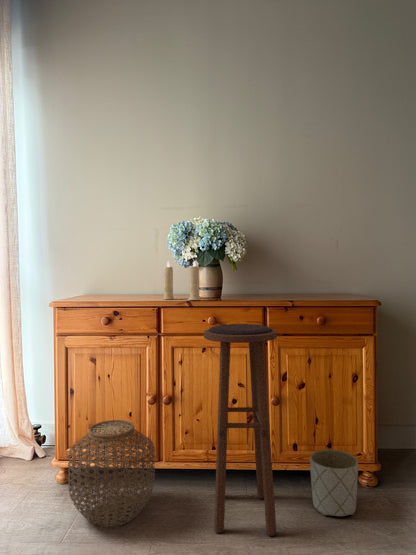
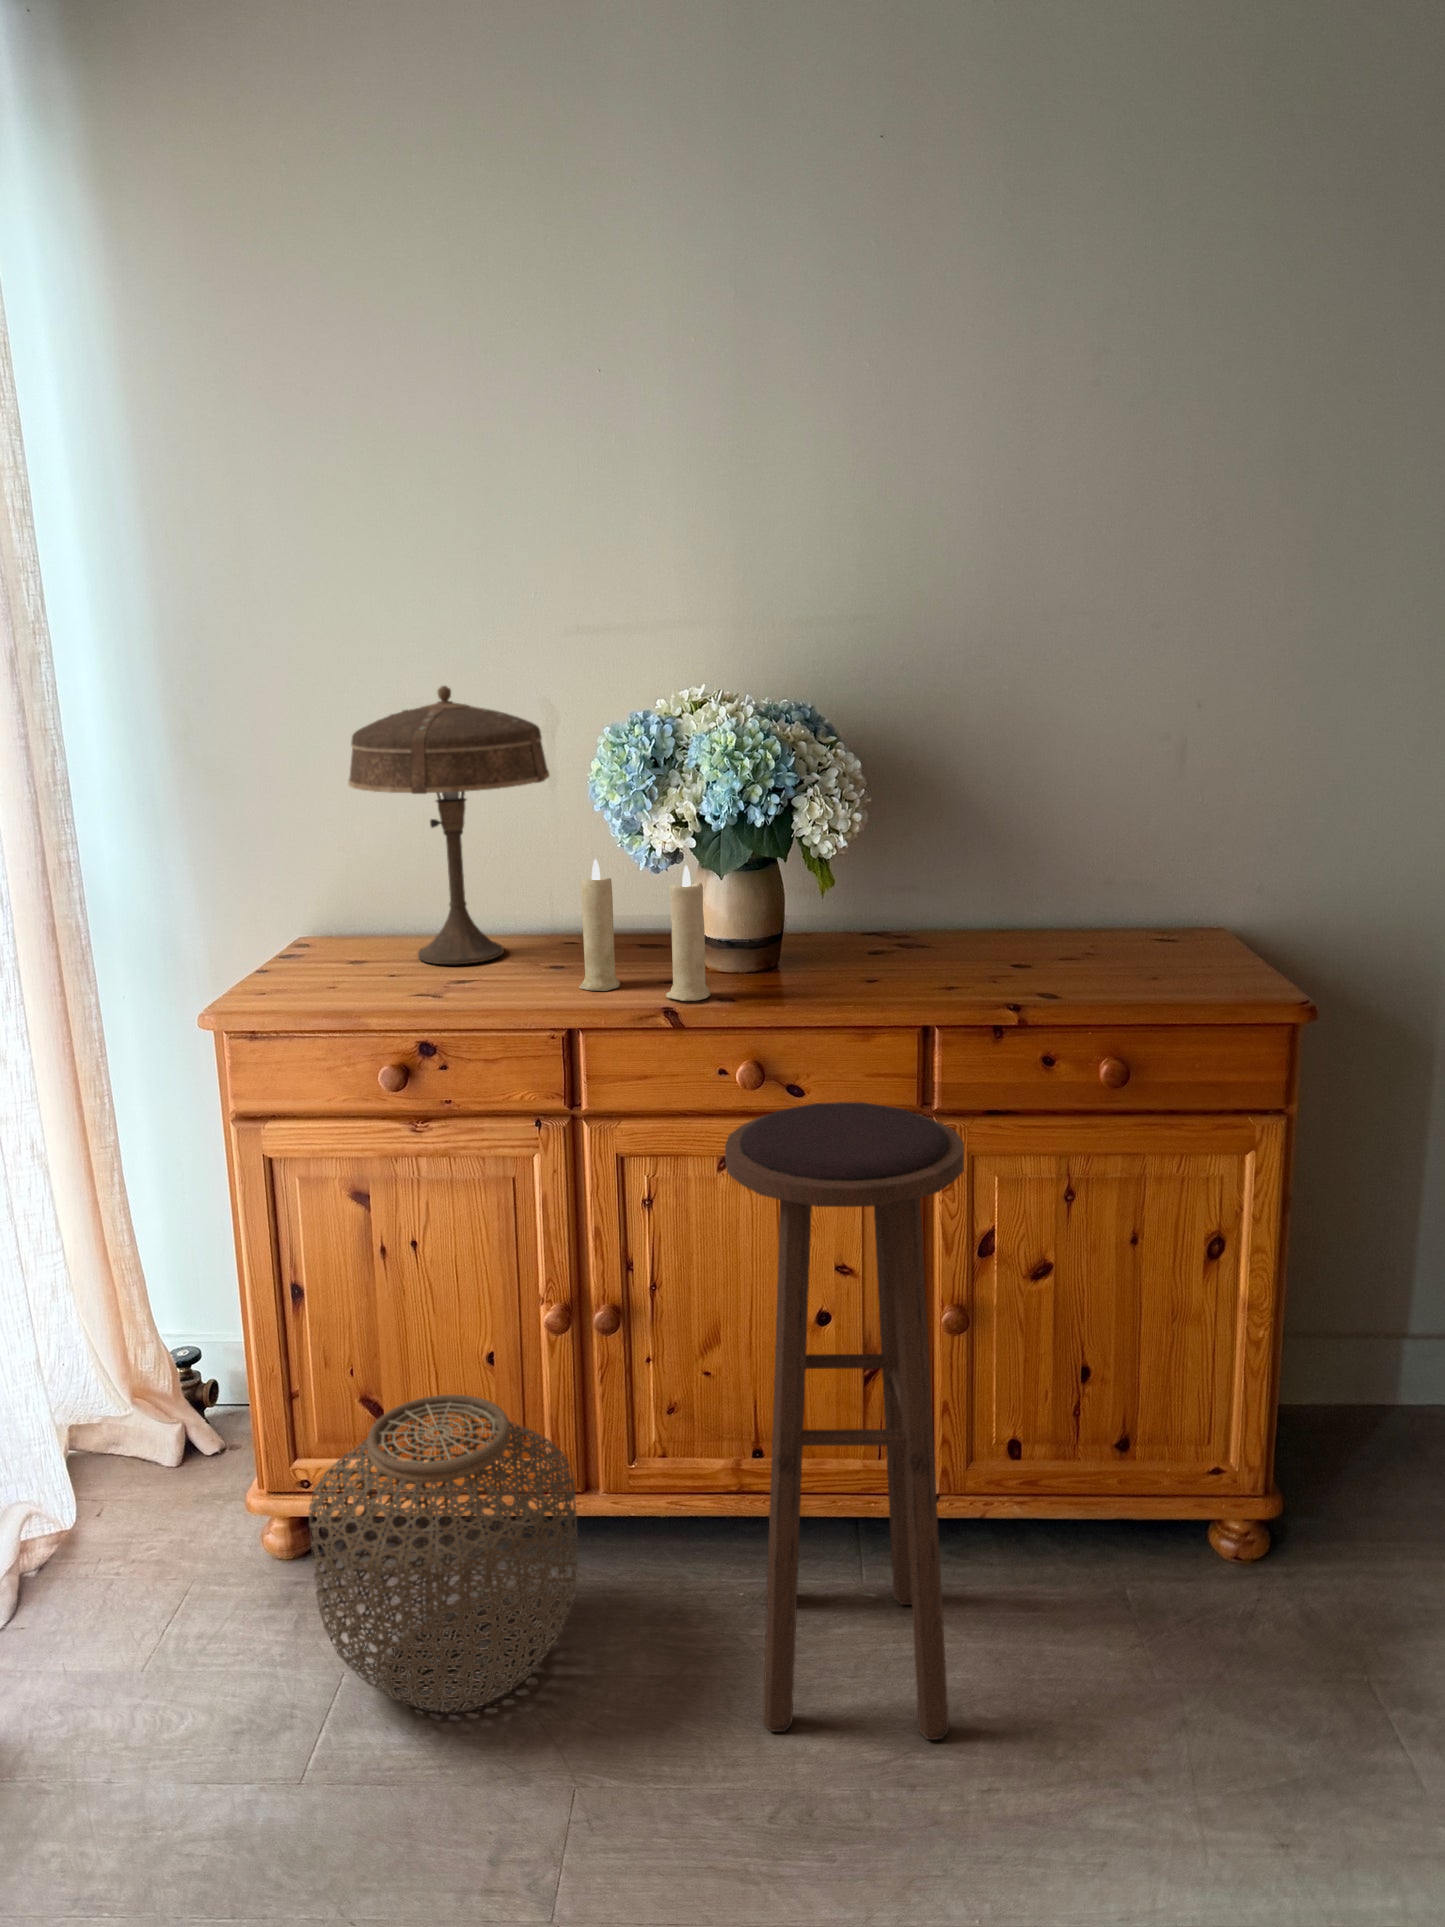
table lamp: none [99,218,156,297] -> present [348,686,549,964]
planter: present [310,450,358,516] -> none [1057,1464,1206,1669]

